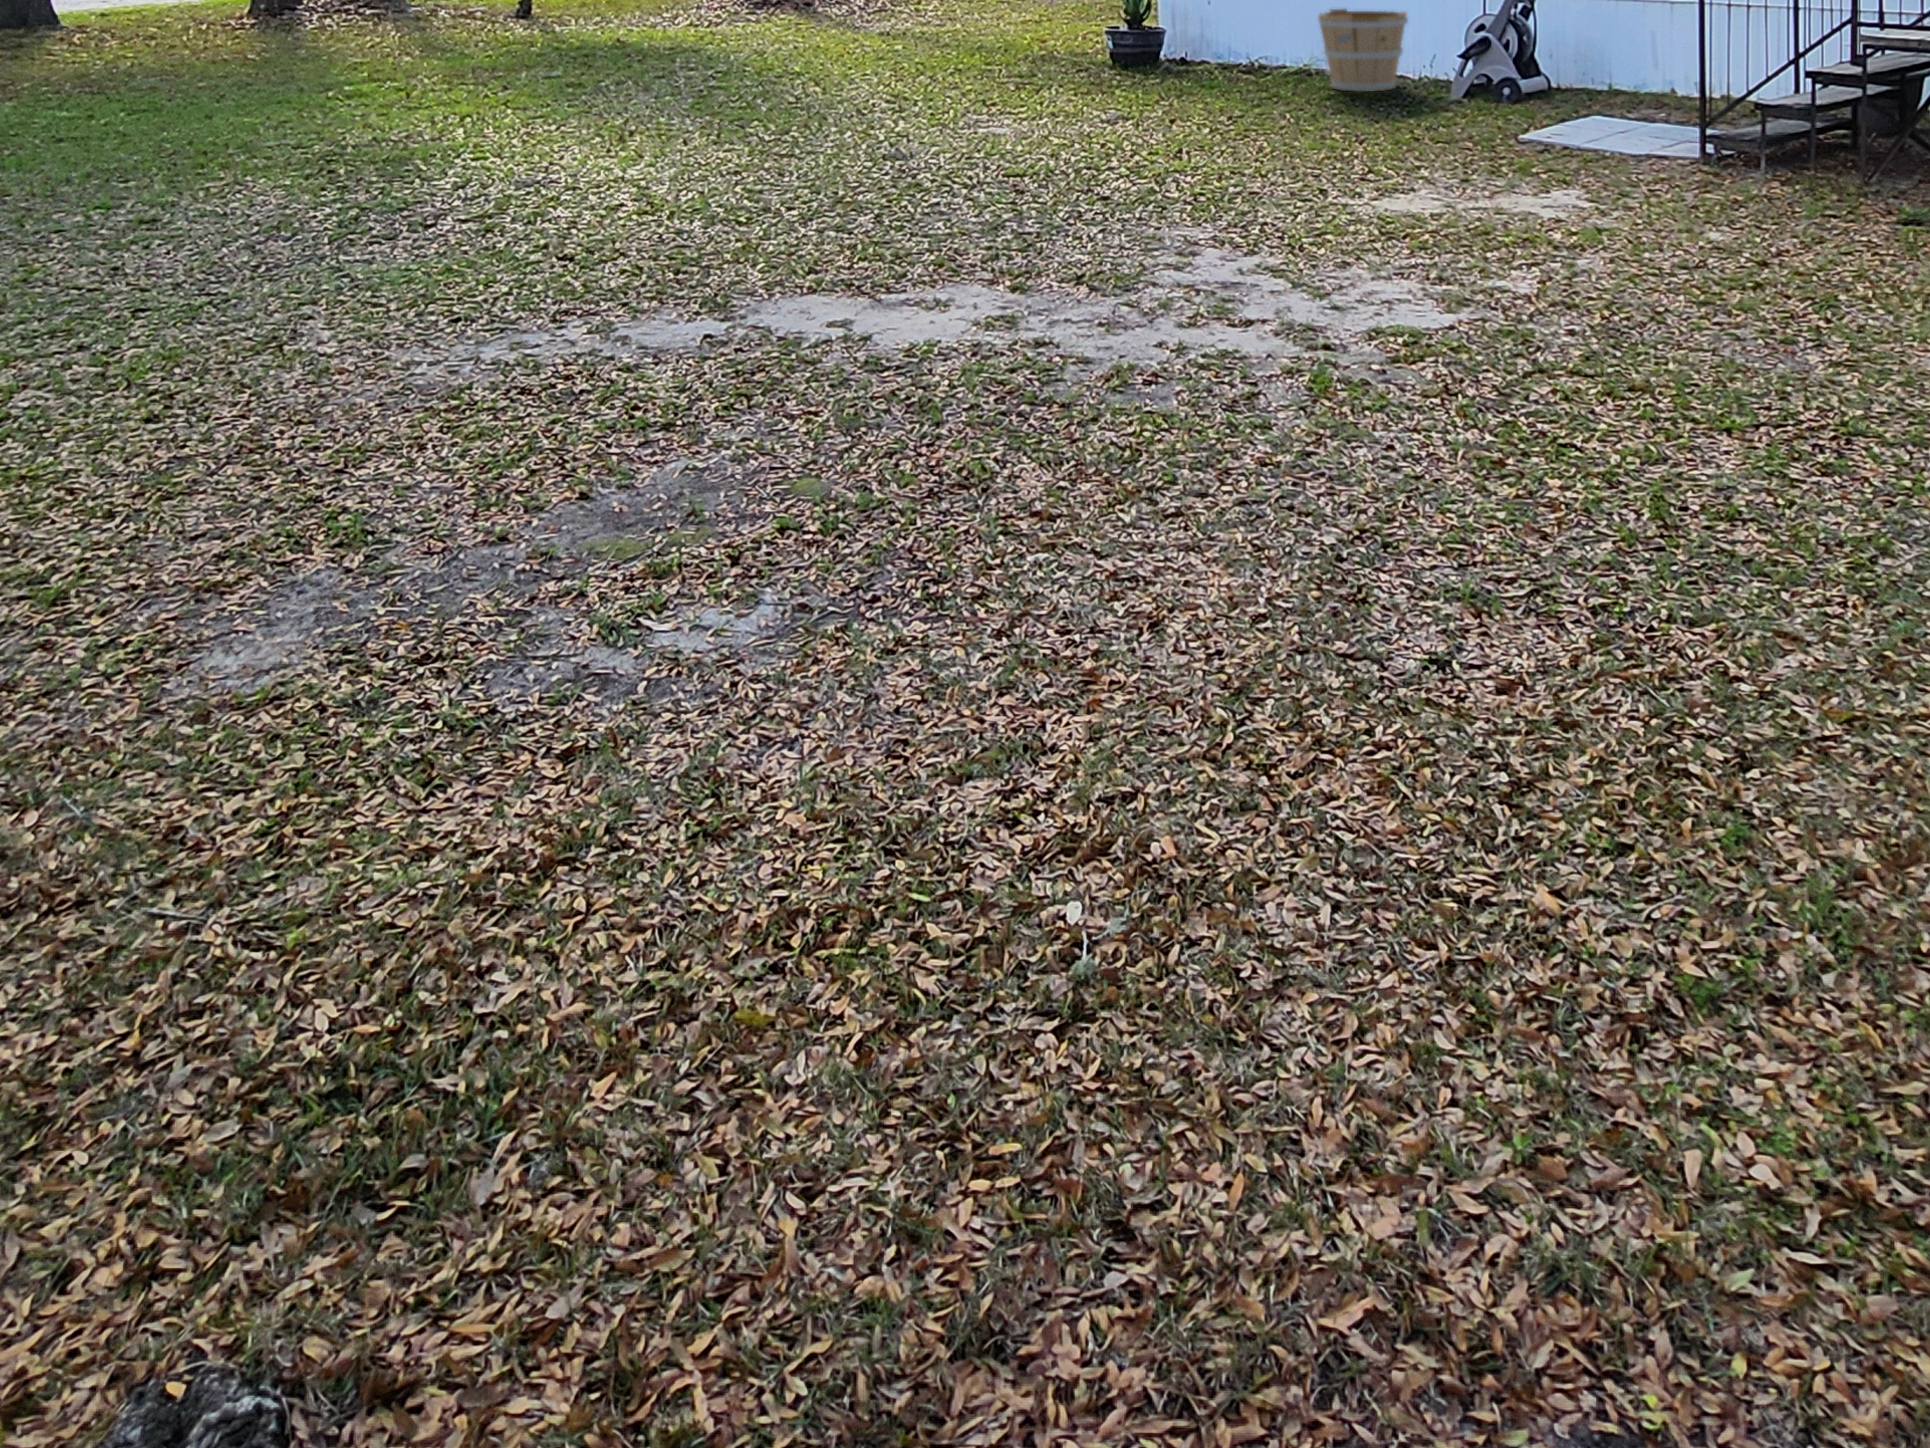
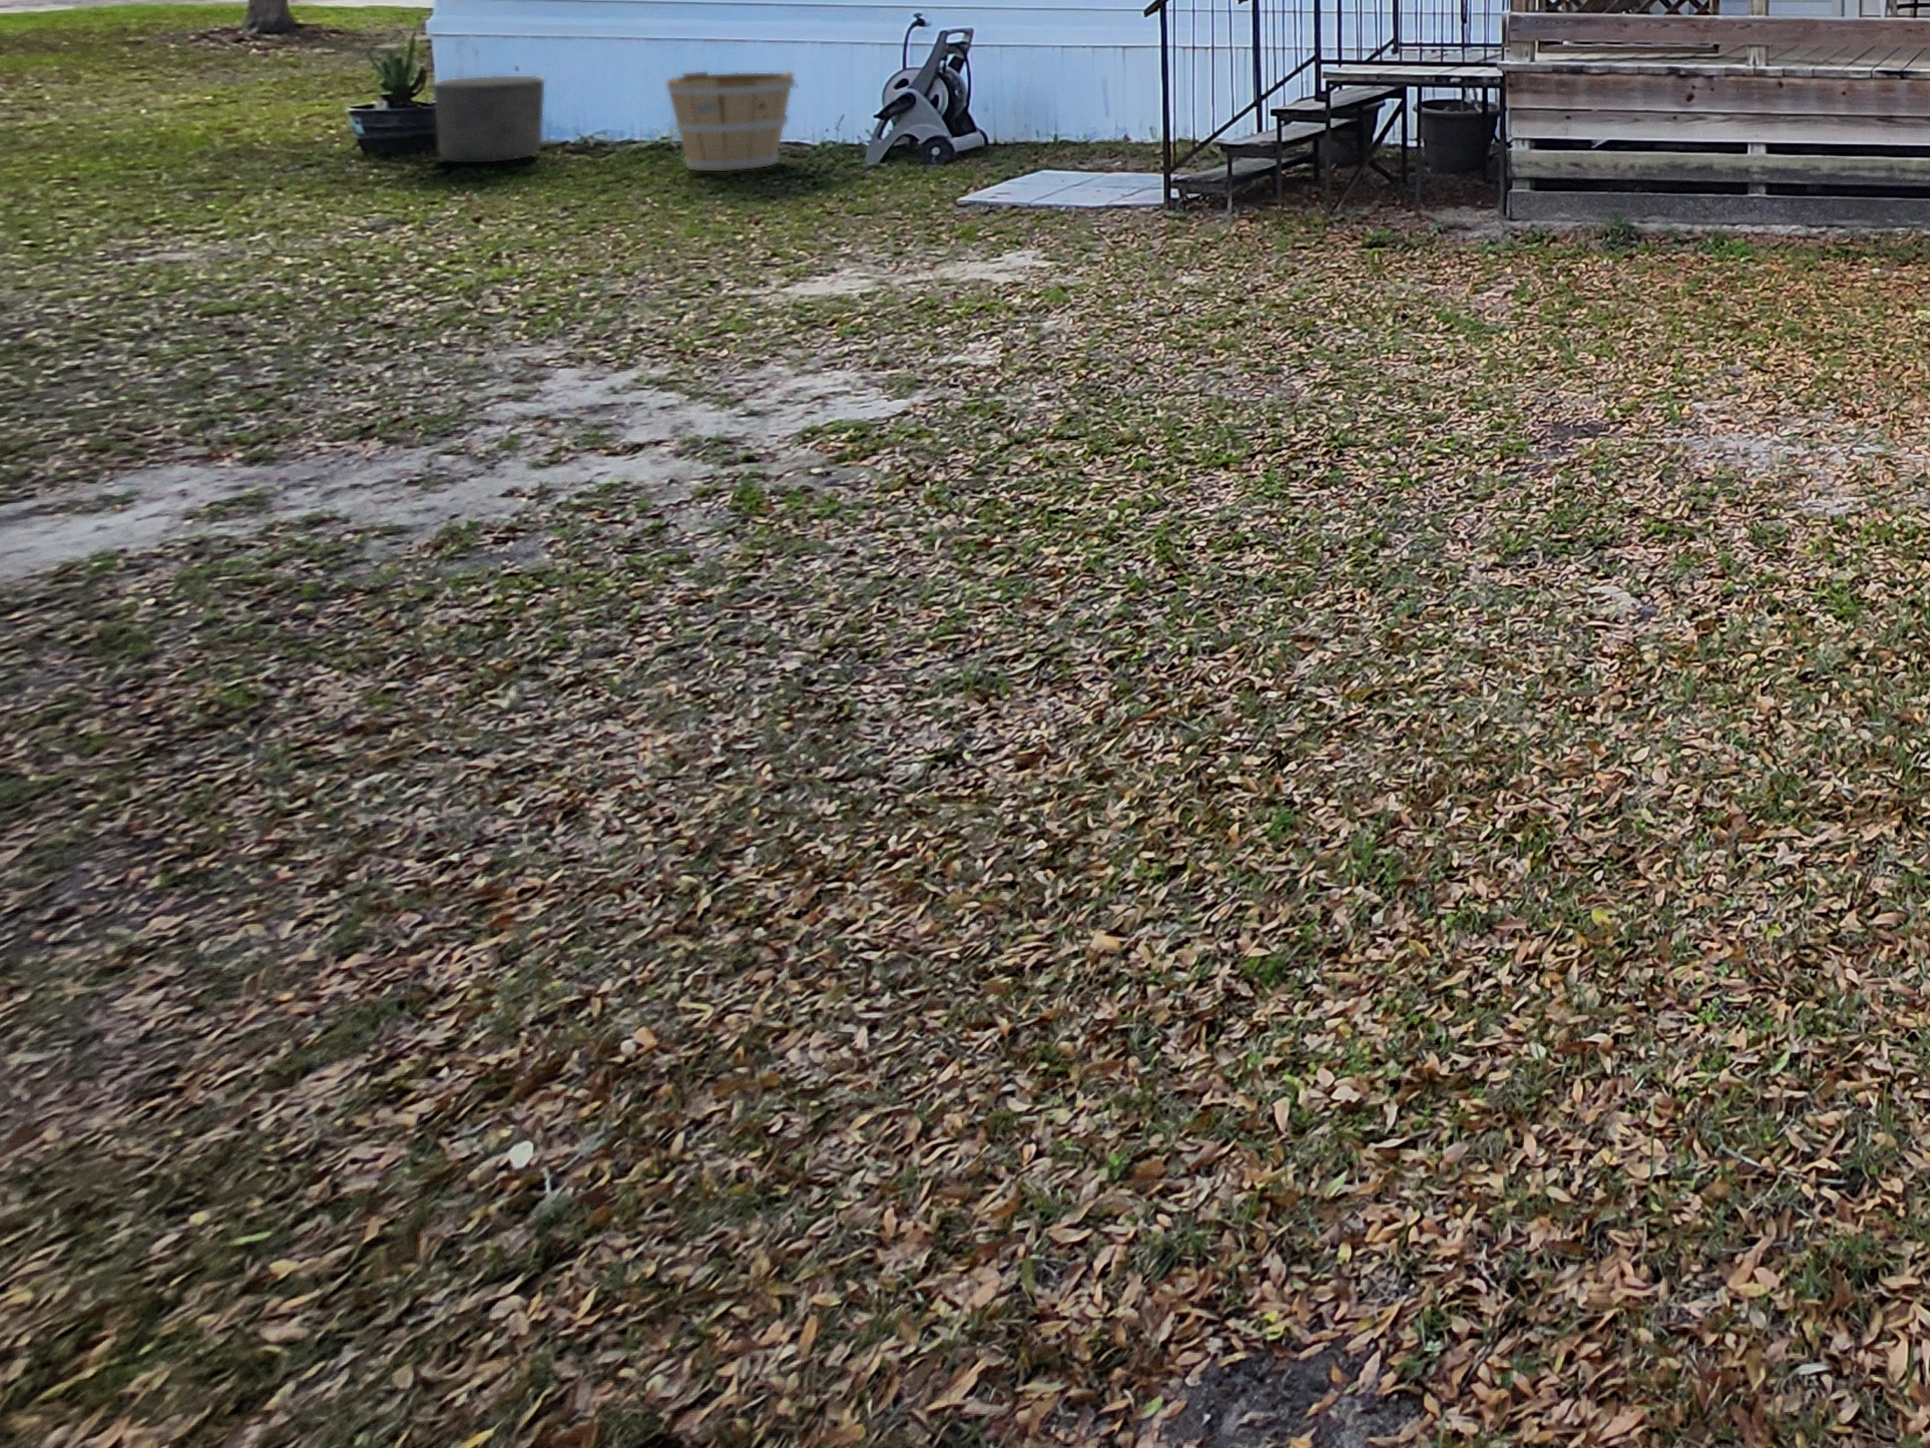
planter: none [1174,7,1241,72] -> present [433,76,544,163]

